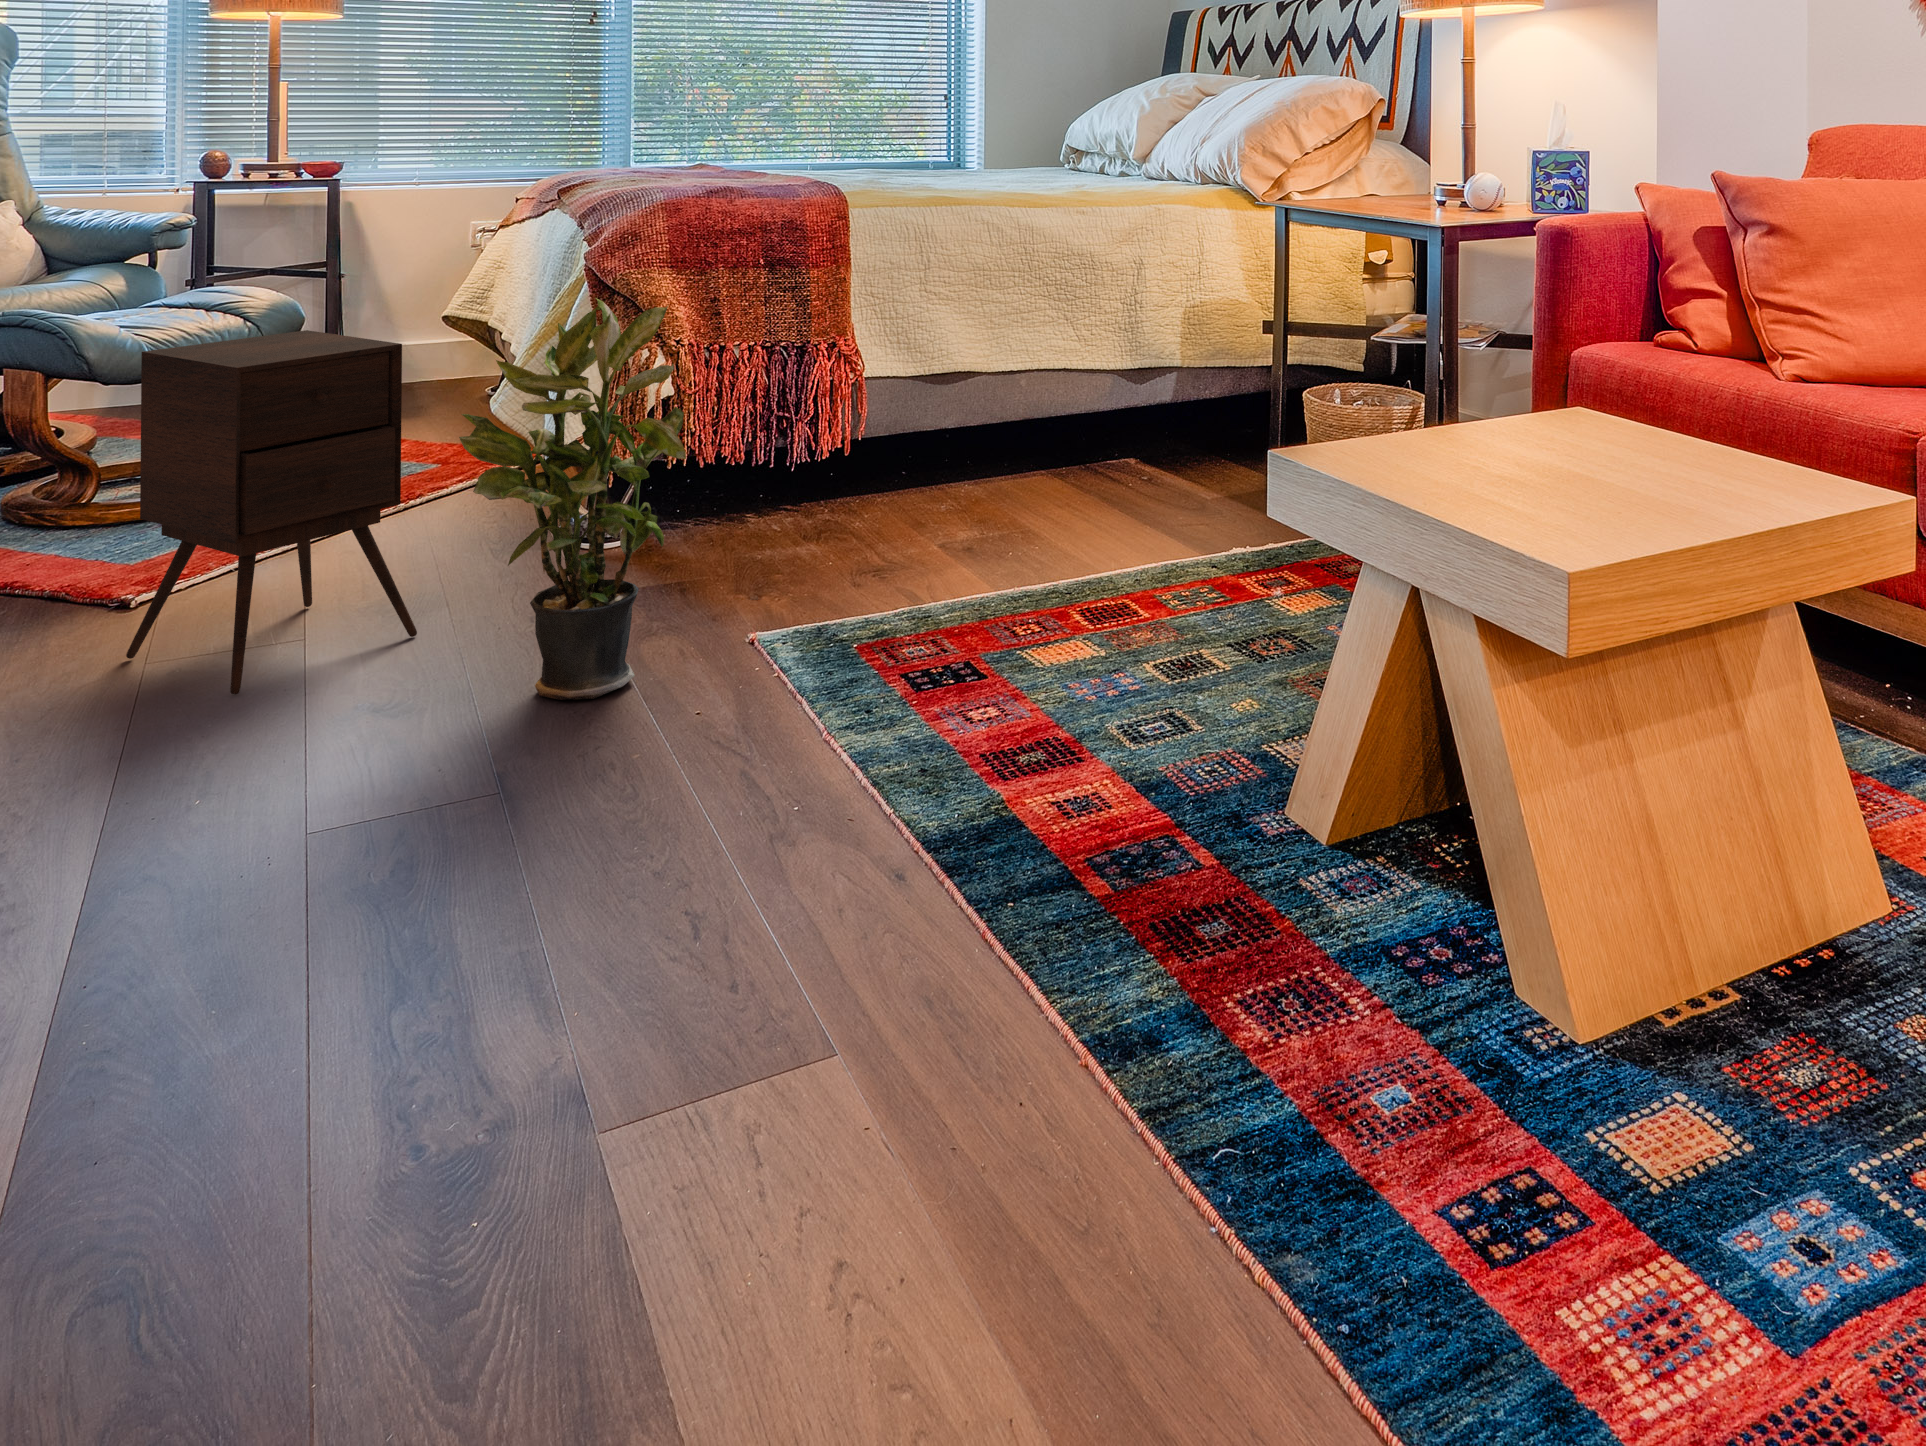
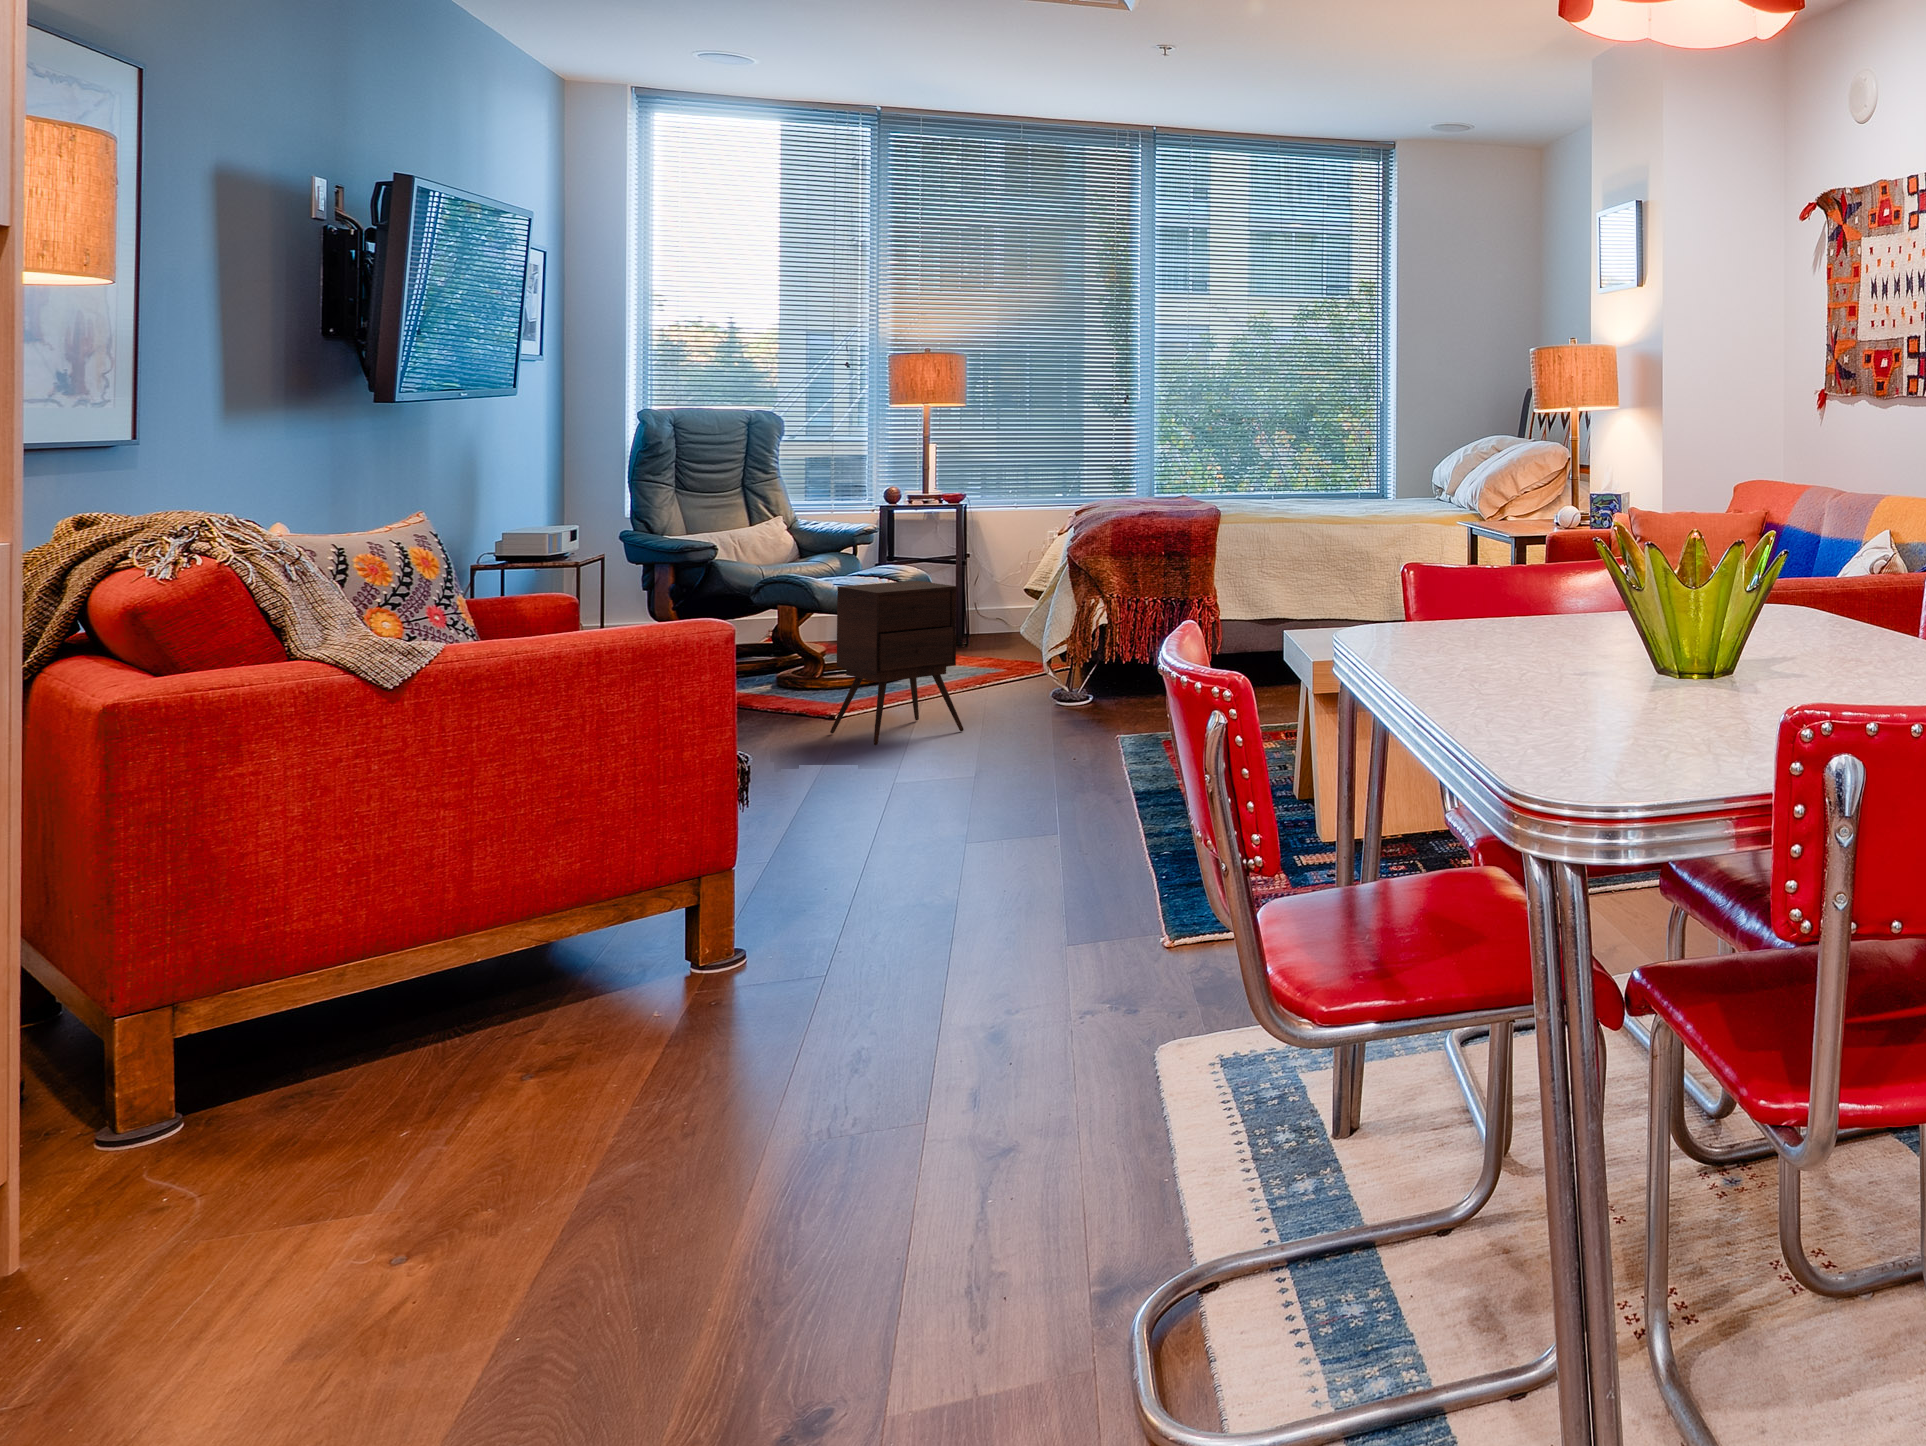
potted plant: present [459,298,686,700] -> none [972,563,1082,751]

